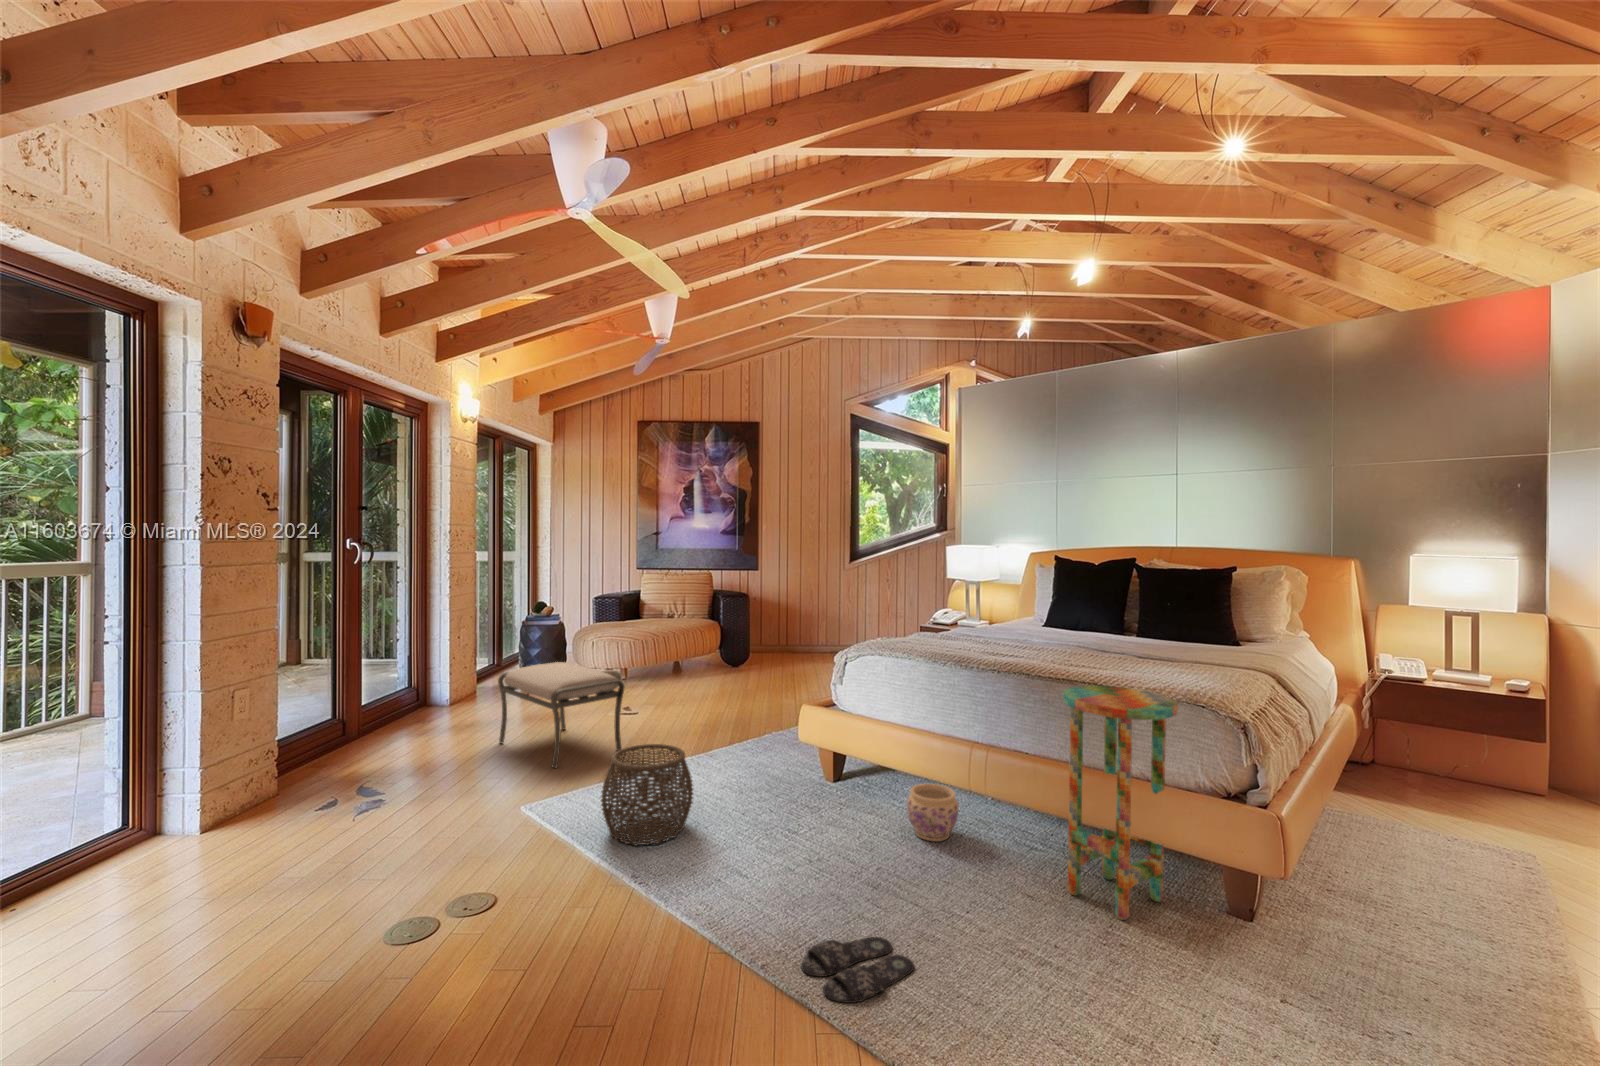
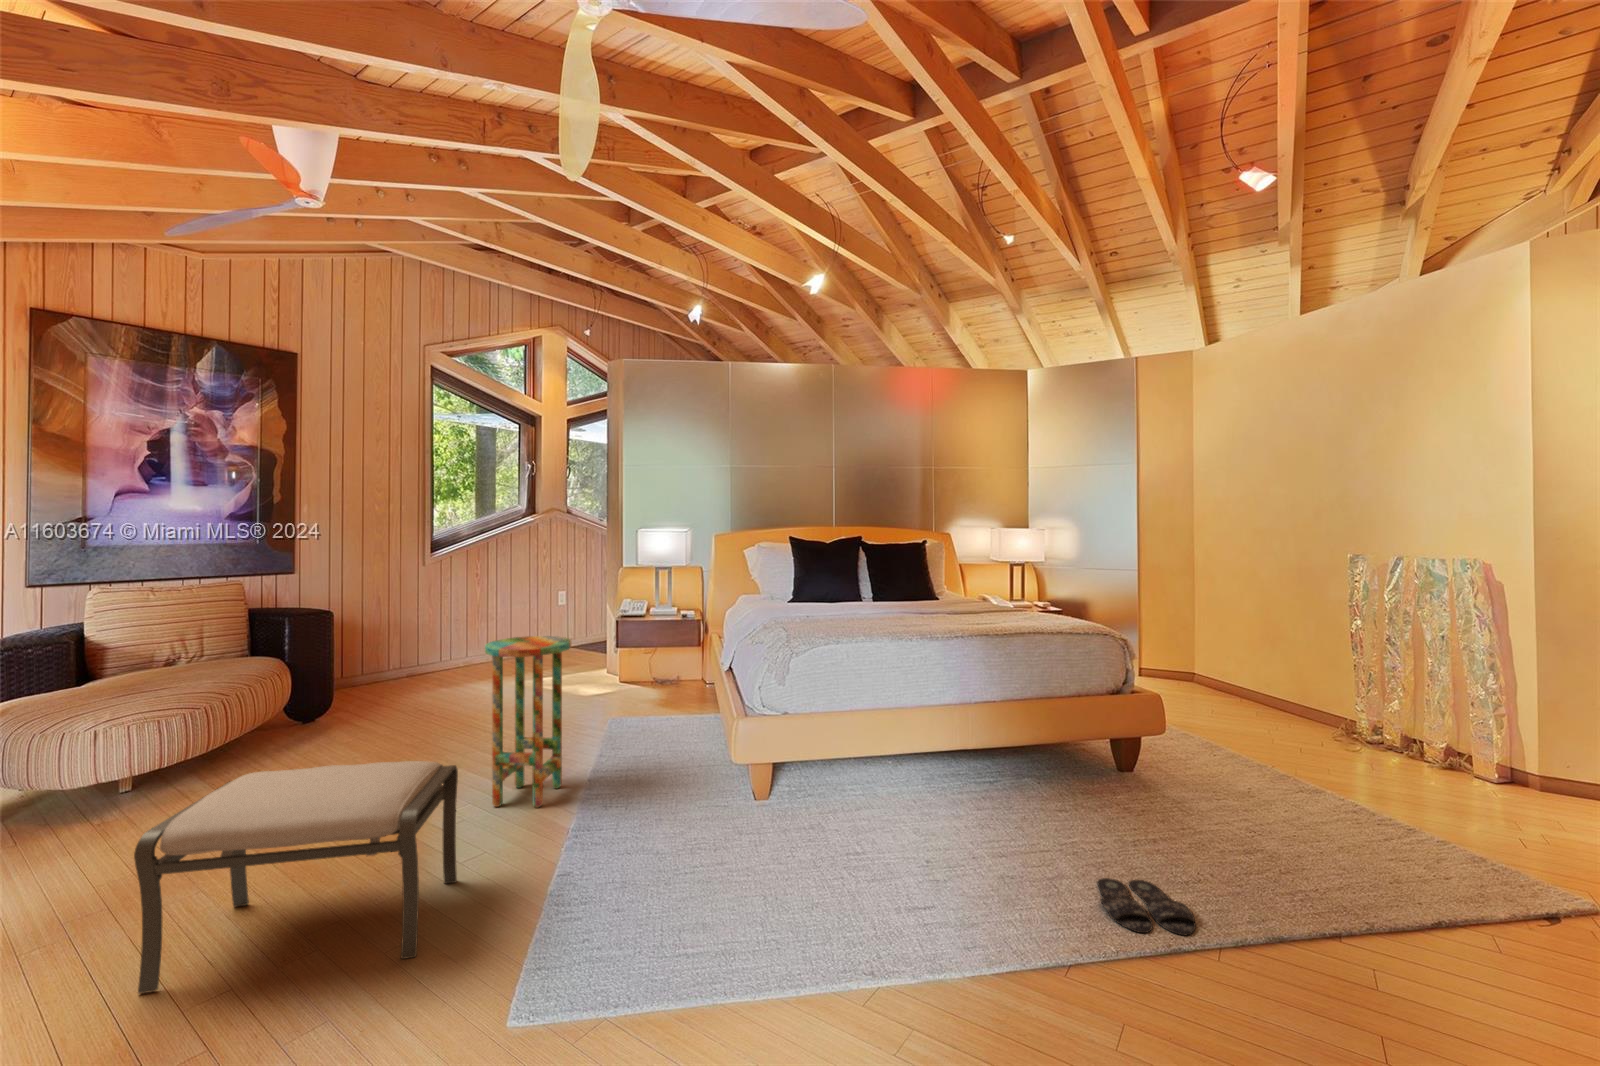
side table: present [1063,686,1178,920] -> present [485,636,571,808]
woven basket: present [601,744,693,846] -> none [705,806,832,966]
planter: present [907,784,959,842] -> none [909,751,958,805]

